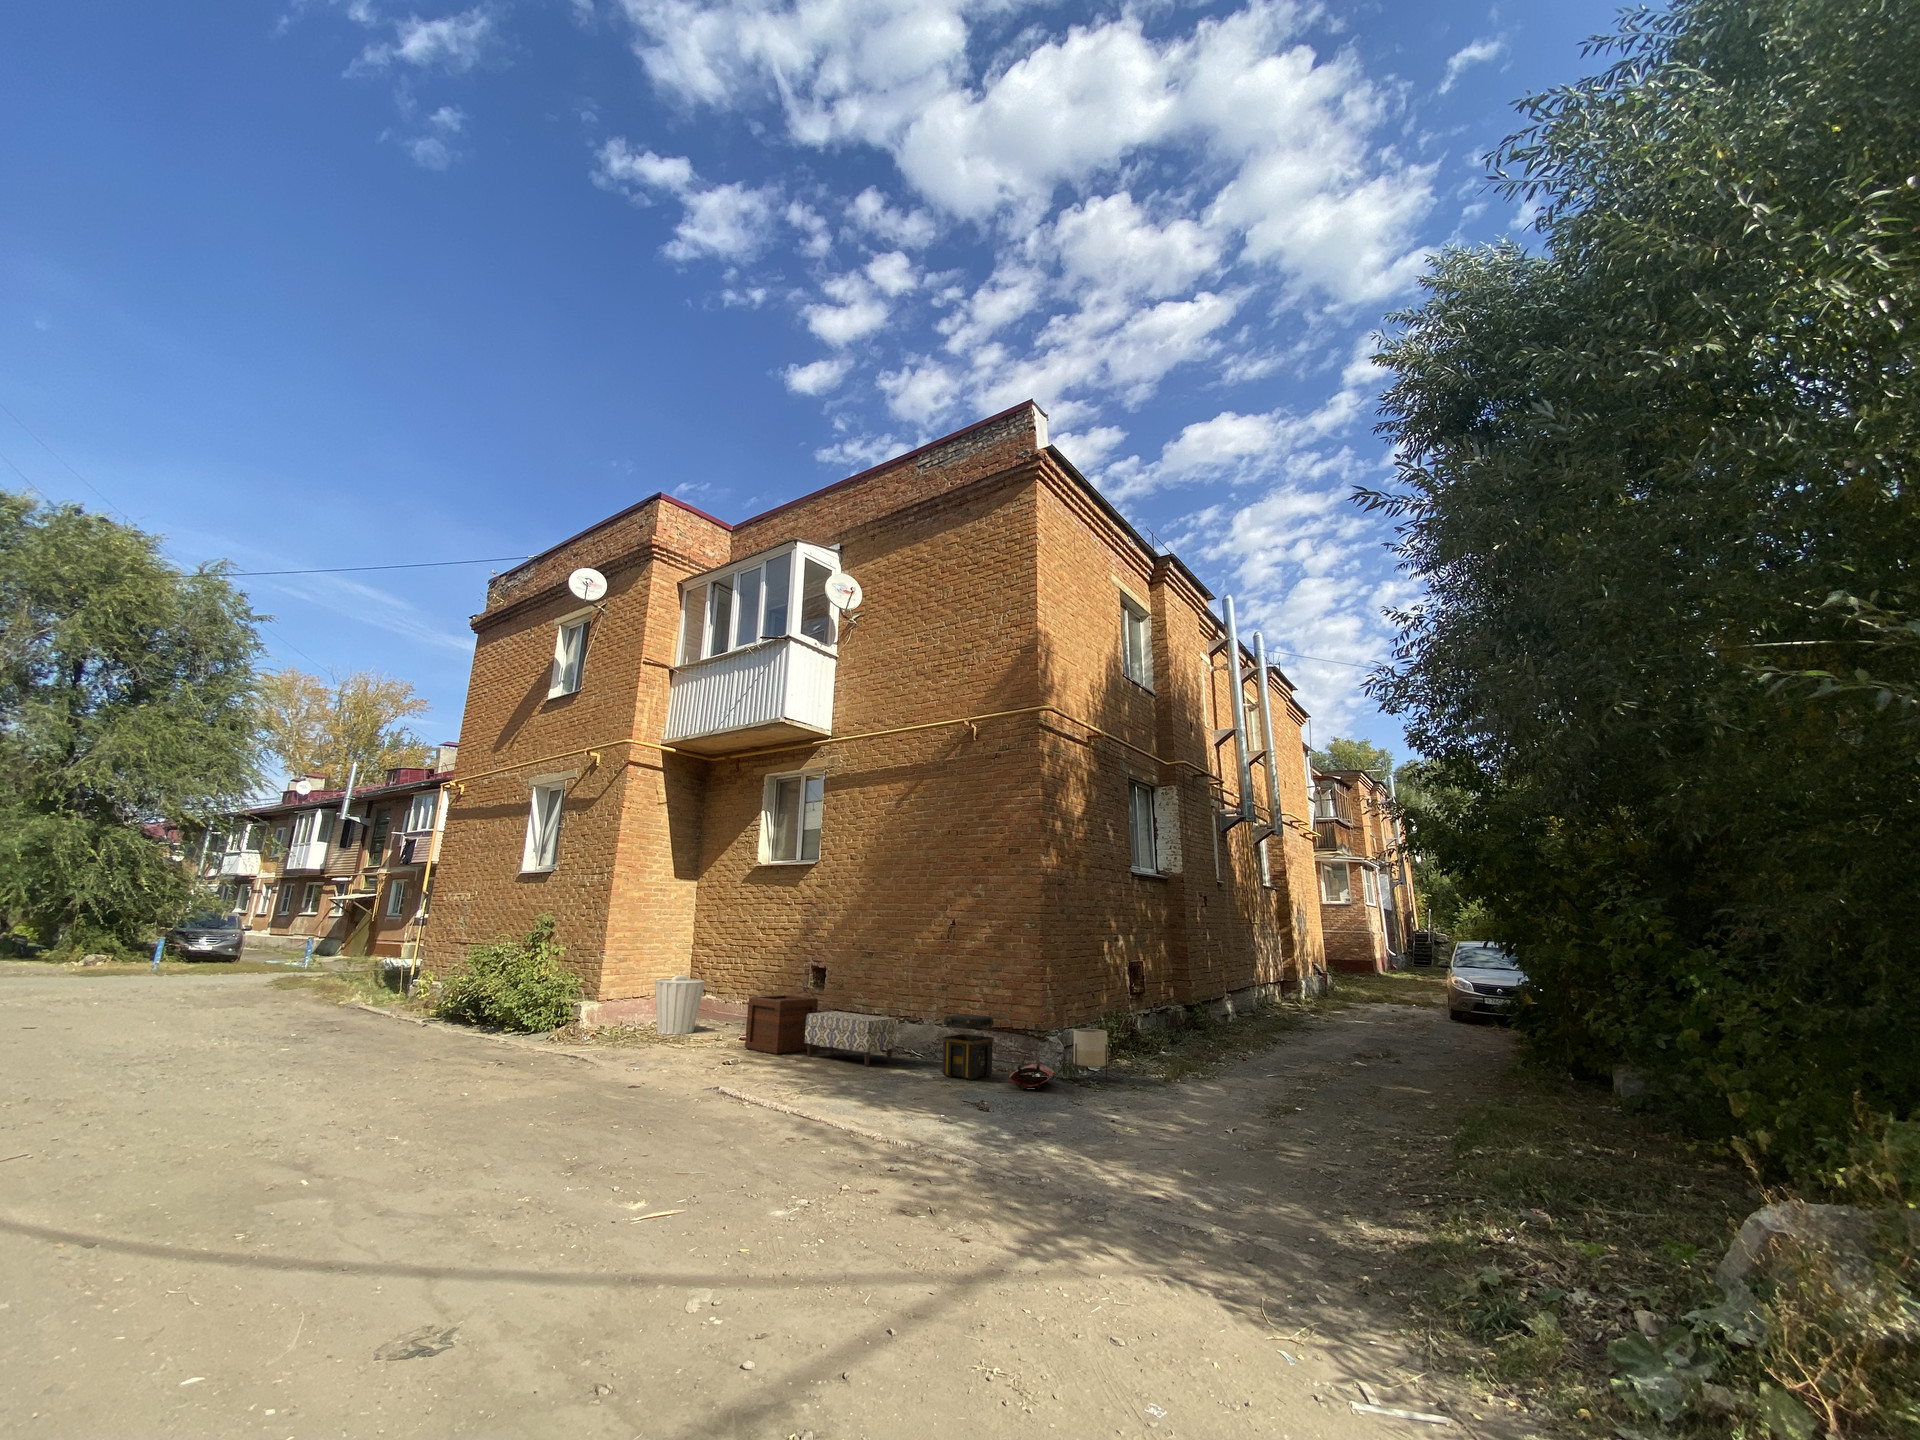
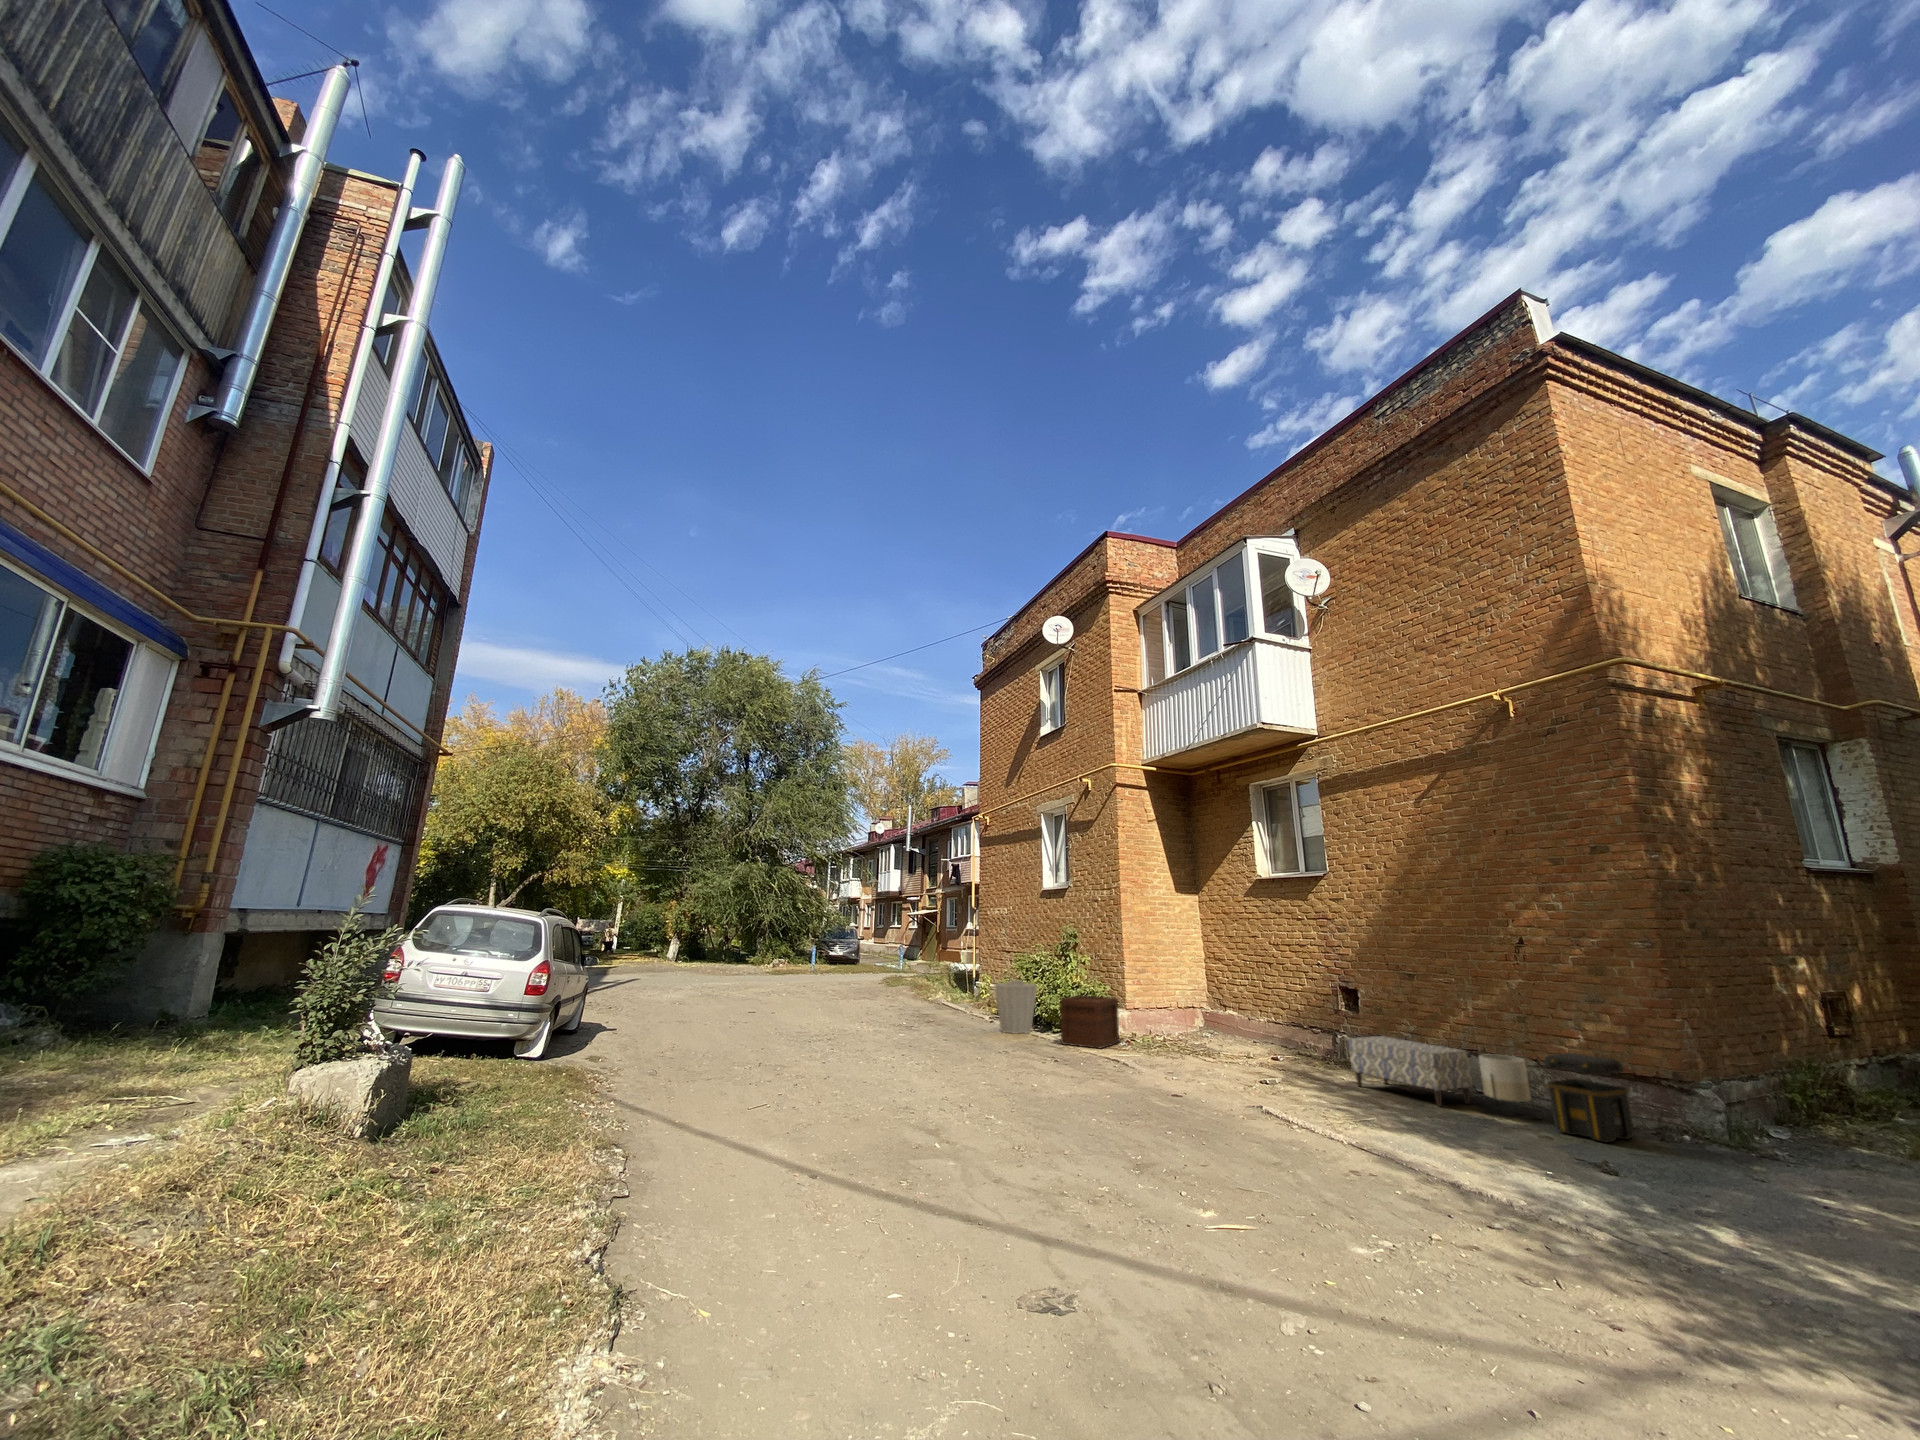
trash can: present [655,975,705,1034] -> present [994,980,1037,1034]
wooden crate: present [745,995,818,1054] -> present [1060,995,1119,1049]
planter: present [1074,1029,1108,1081] -> present [1479,1054,1533,1110]
bag: present [1009,1063,1055,1089] -> none [1675,1132,1753,1171]

